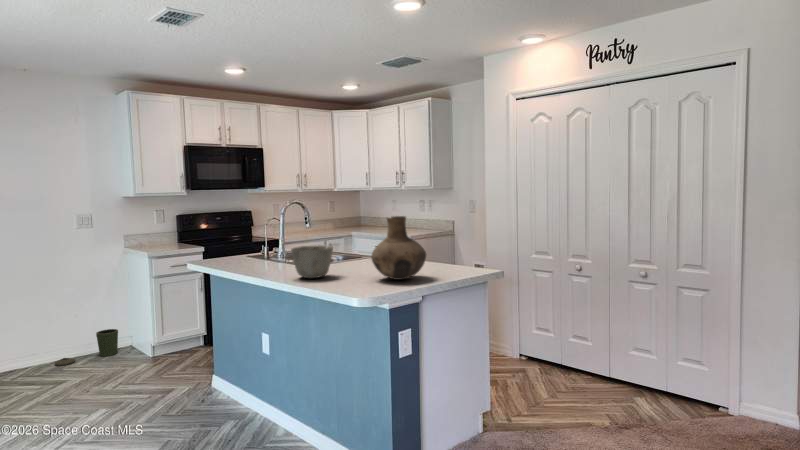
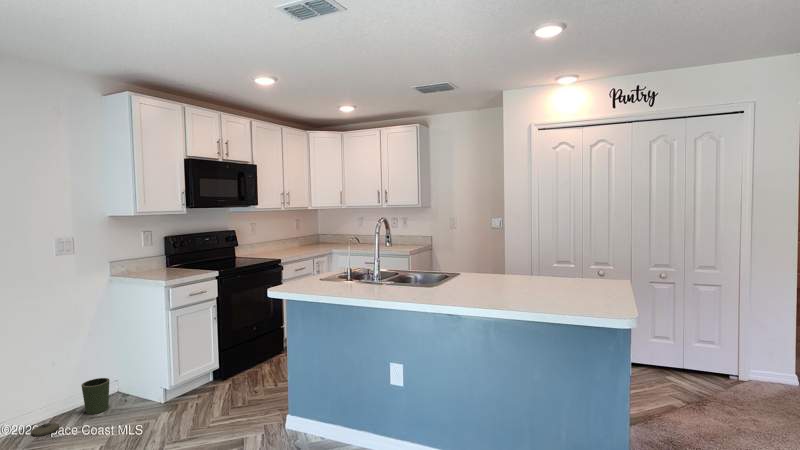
vase: present [371,216,426,280] -> none [537,234,592,295]
ceramic bowl: present [291,245,333,278] -> none [457,266,500,300]

